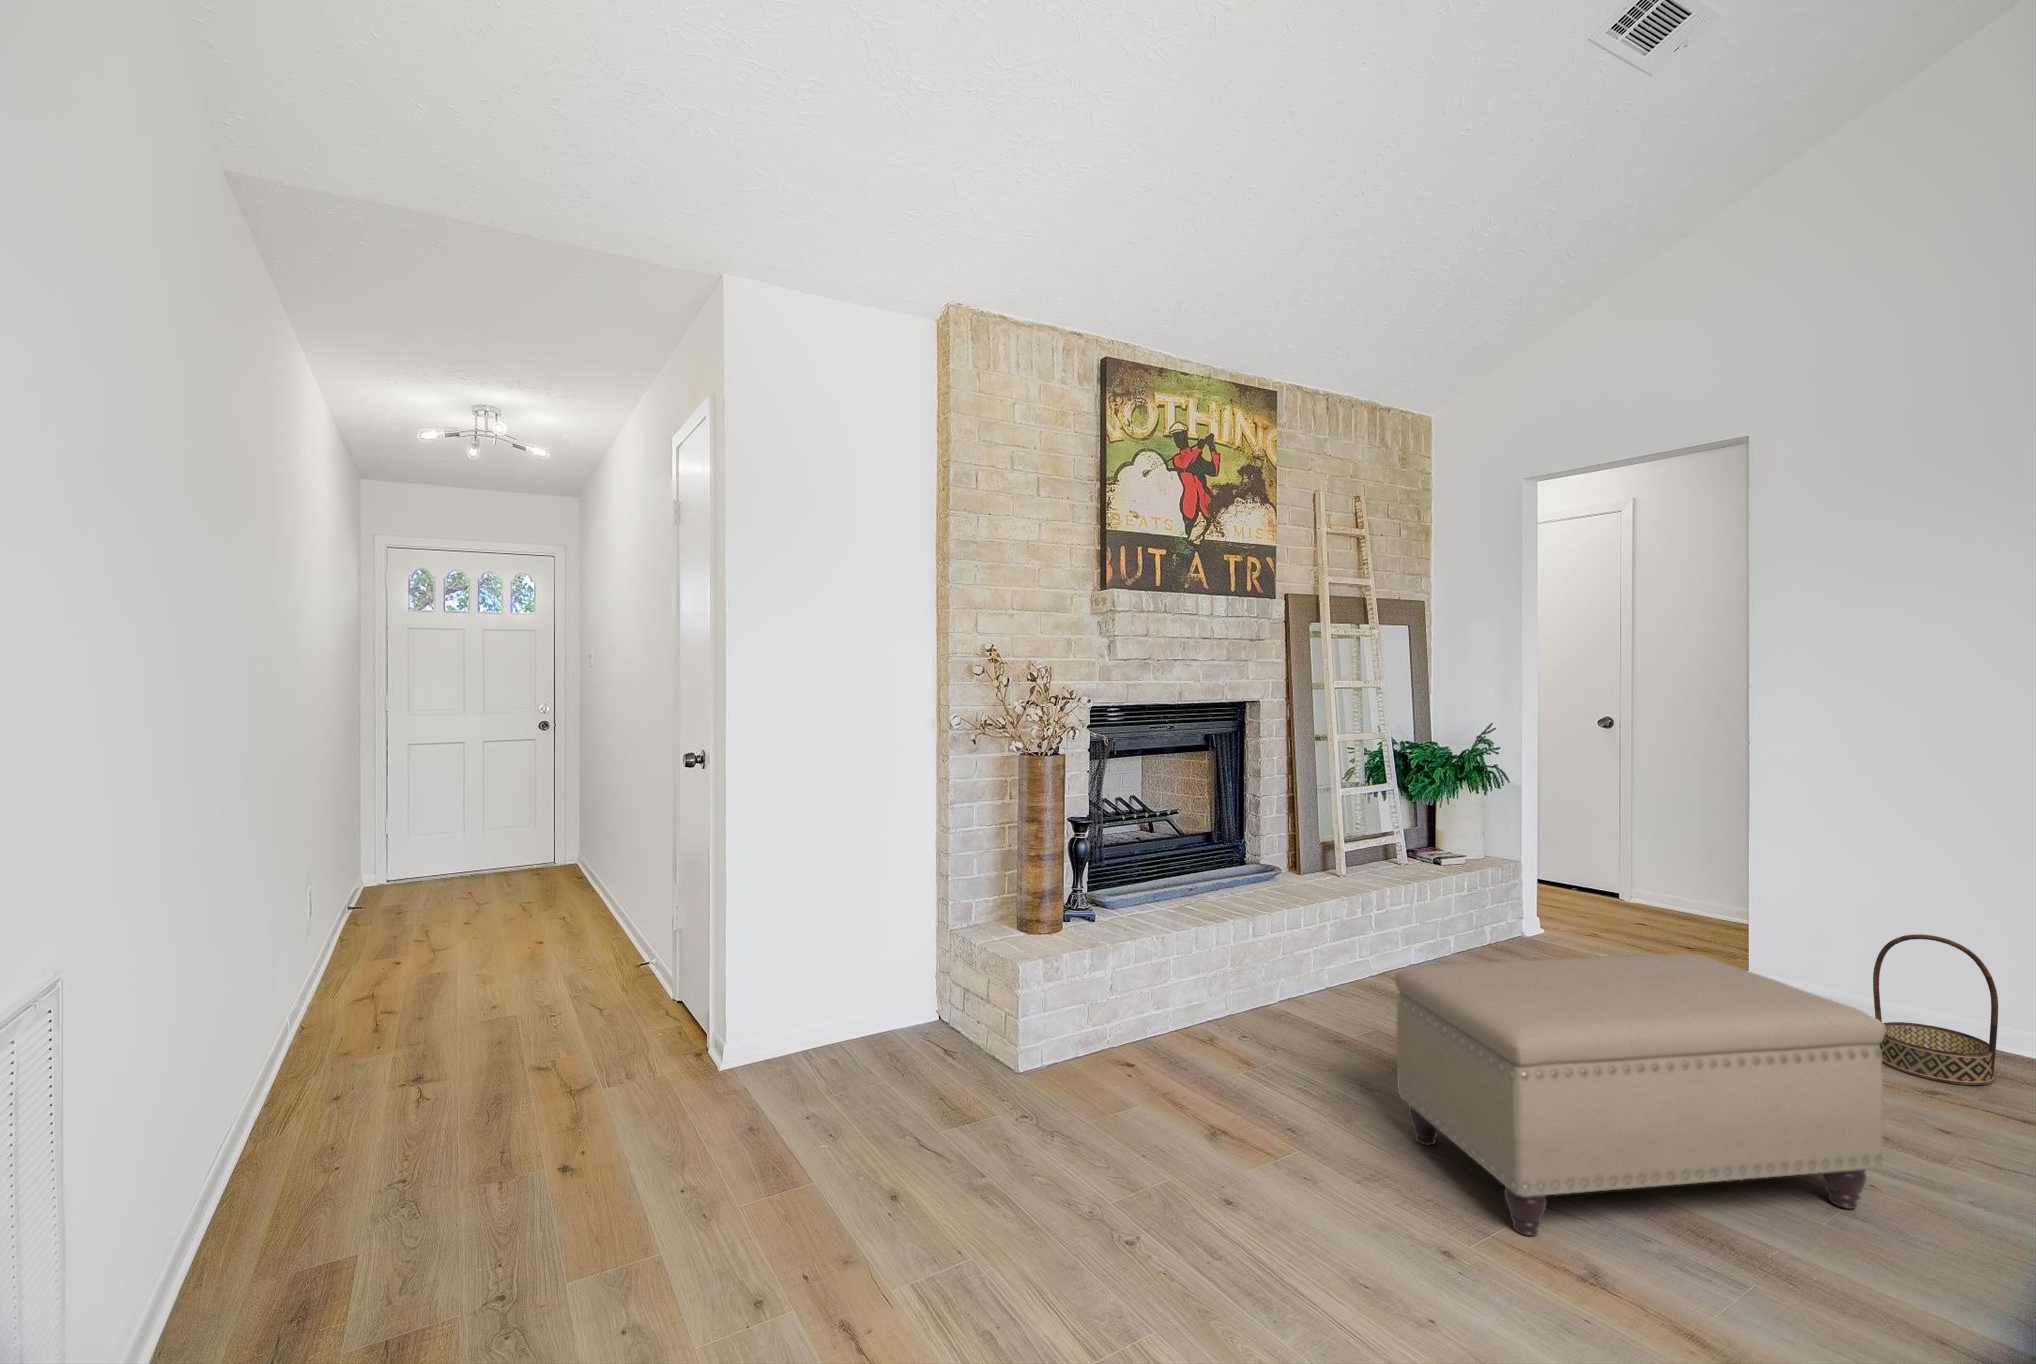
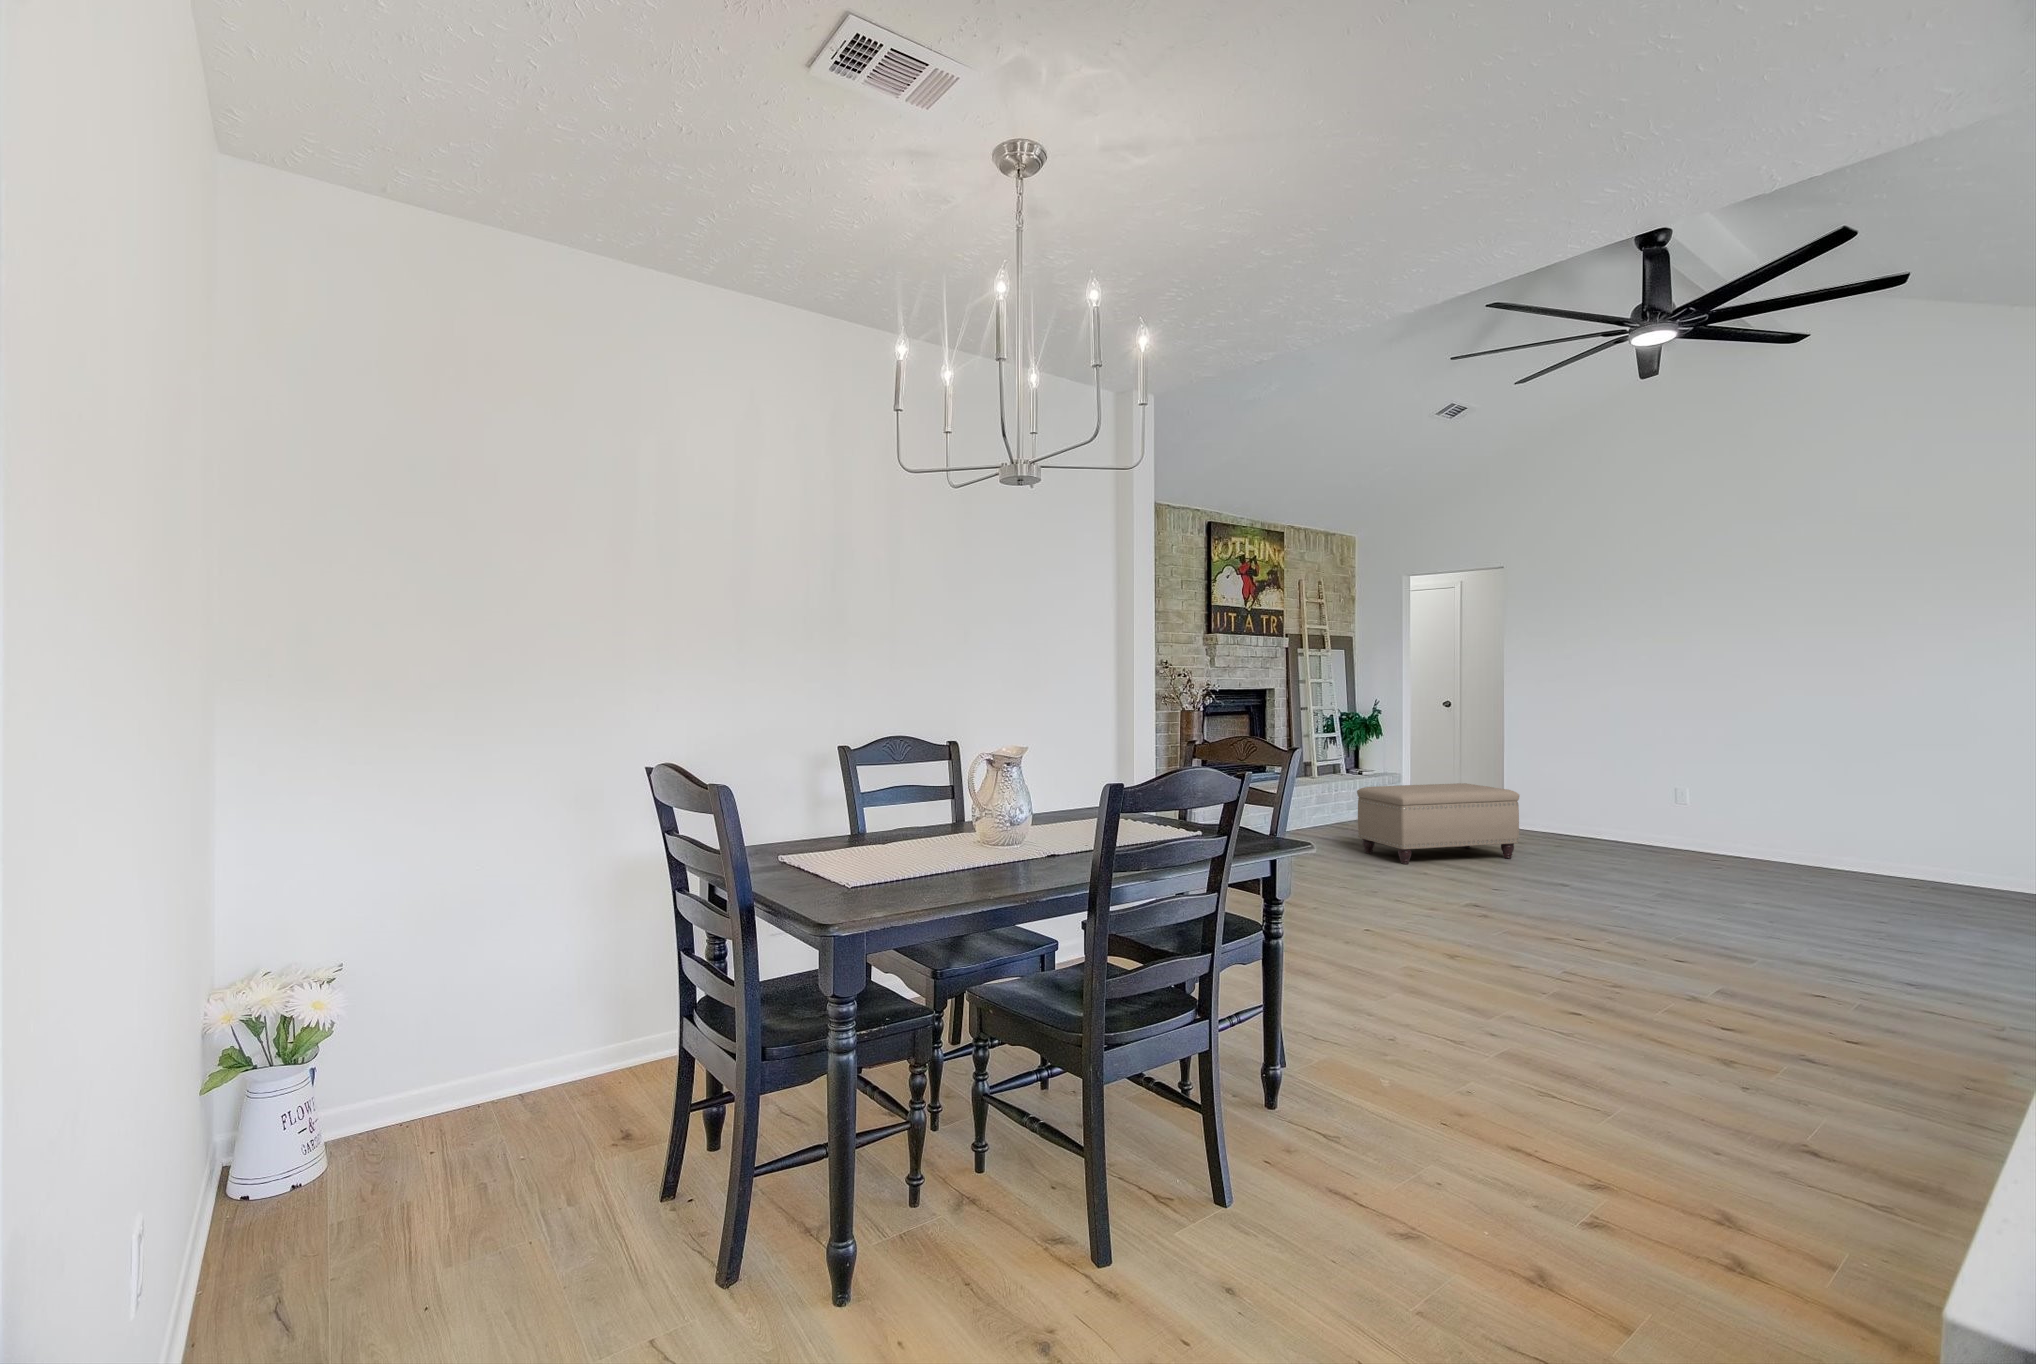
basket: present [1873,934,1998,1085] -> none [1541,783,1581,840]

